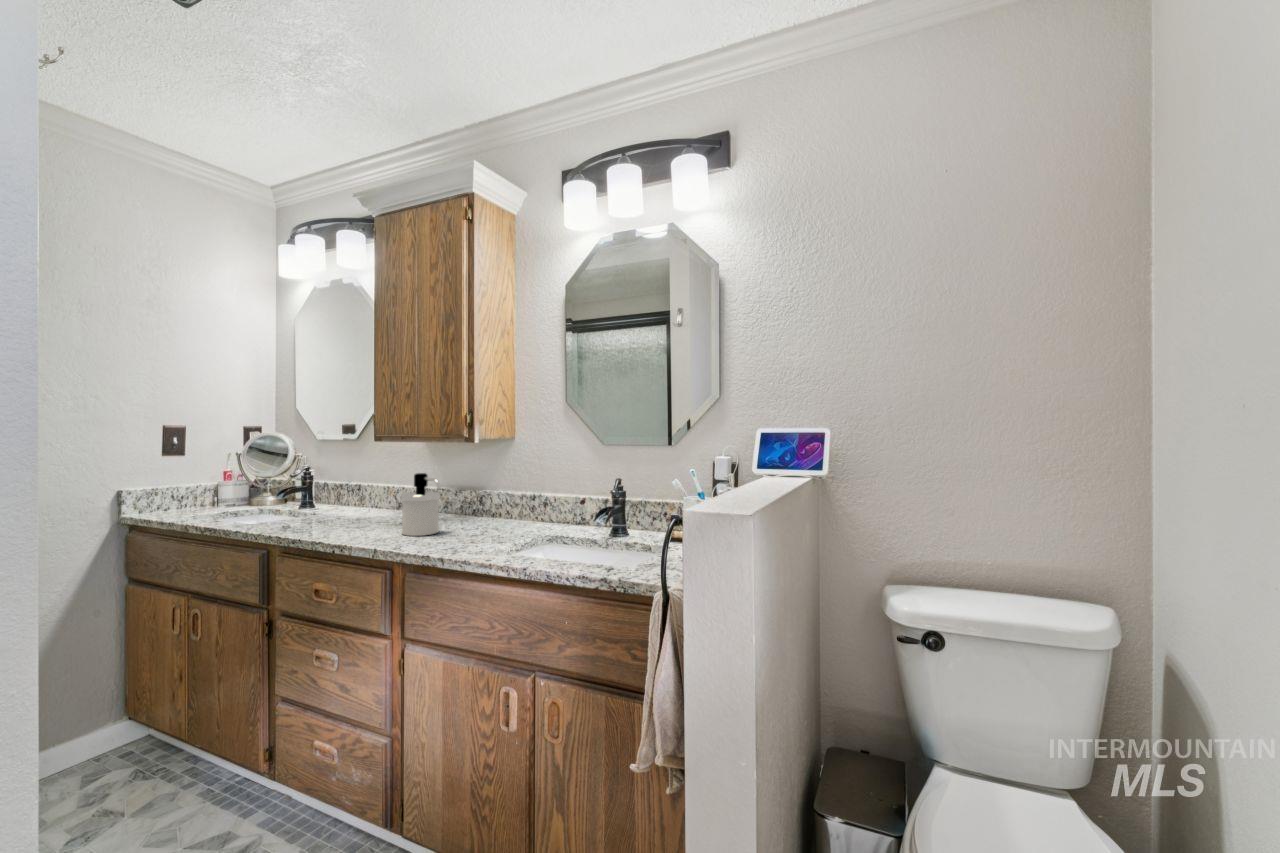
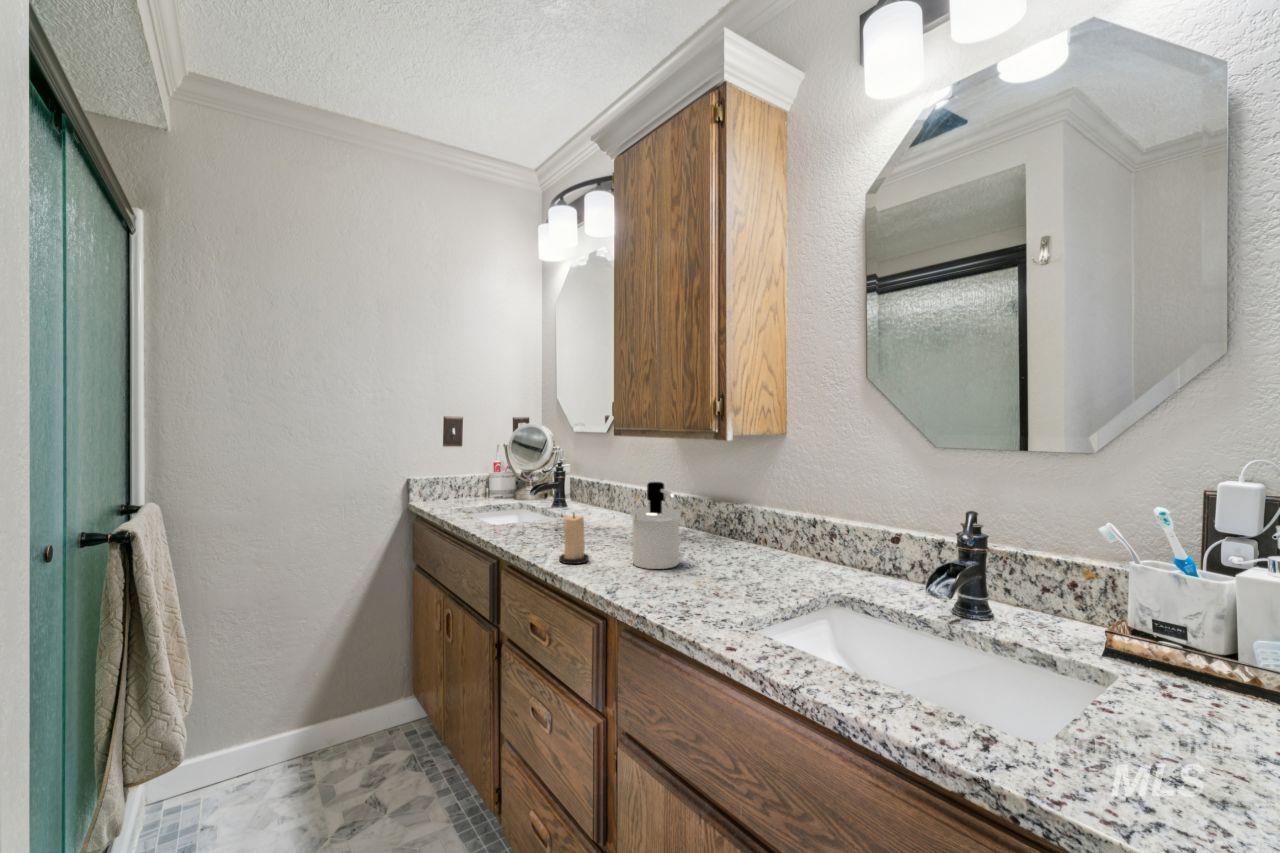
candle: none [341,499,365,538] -> present [559,514,589,564]

